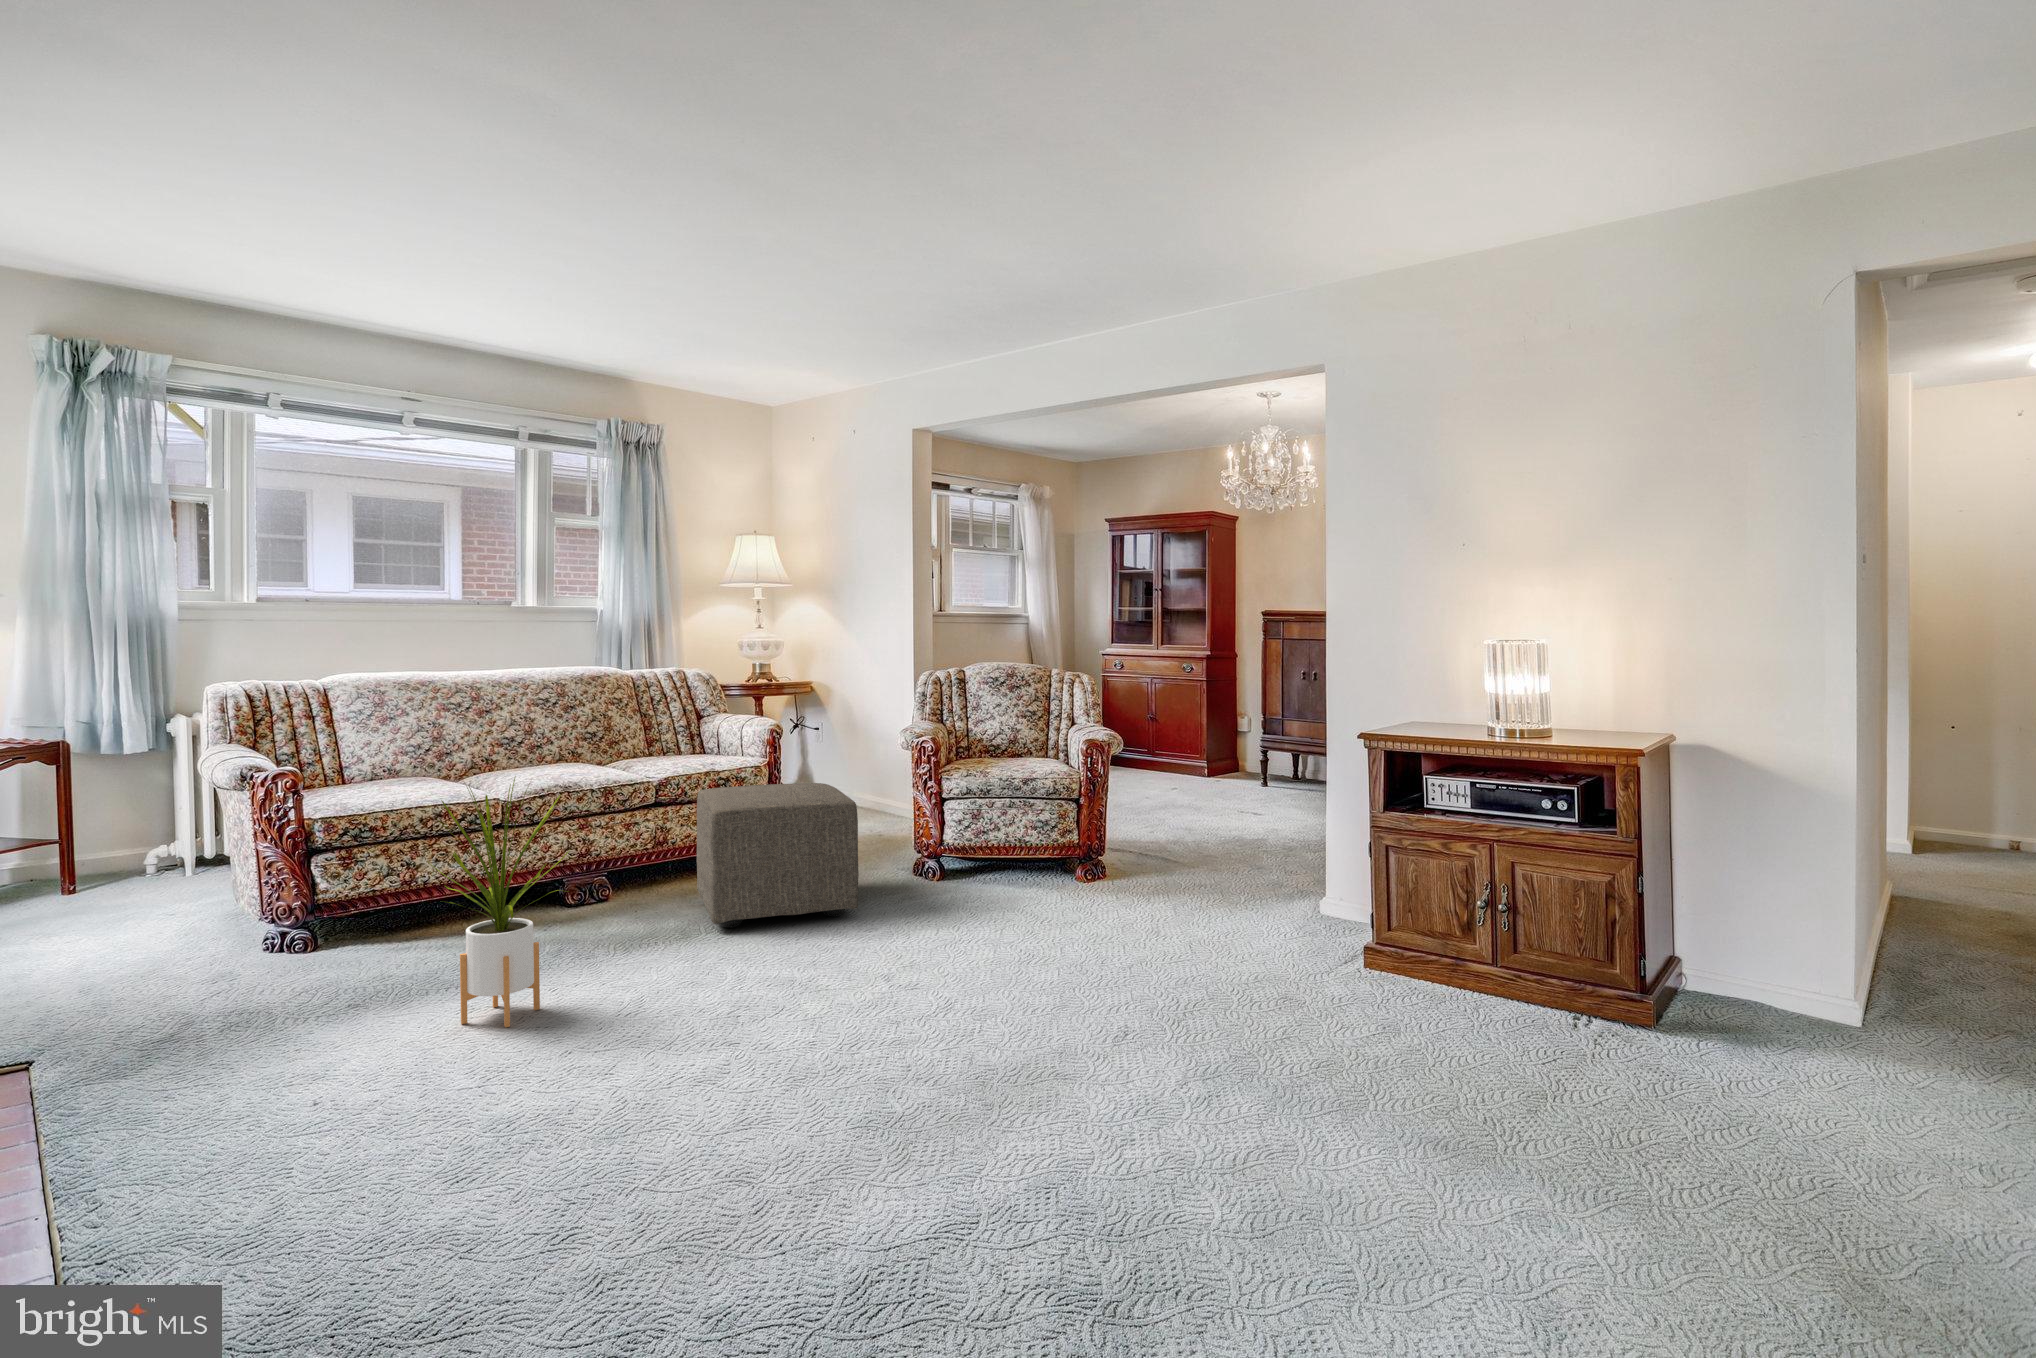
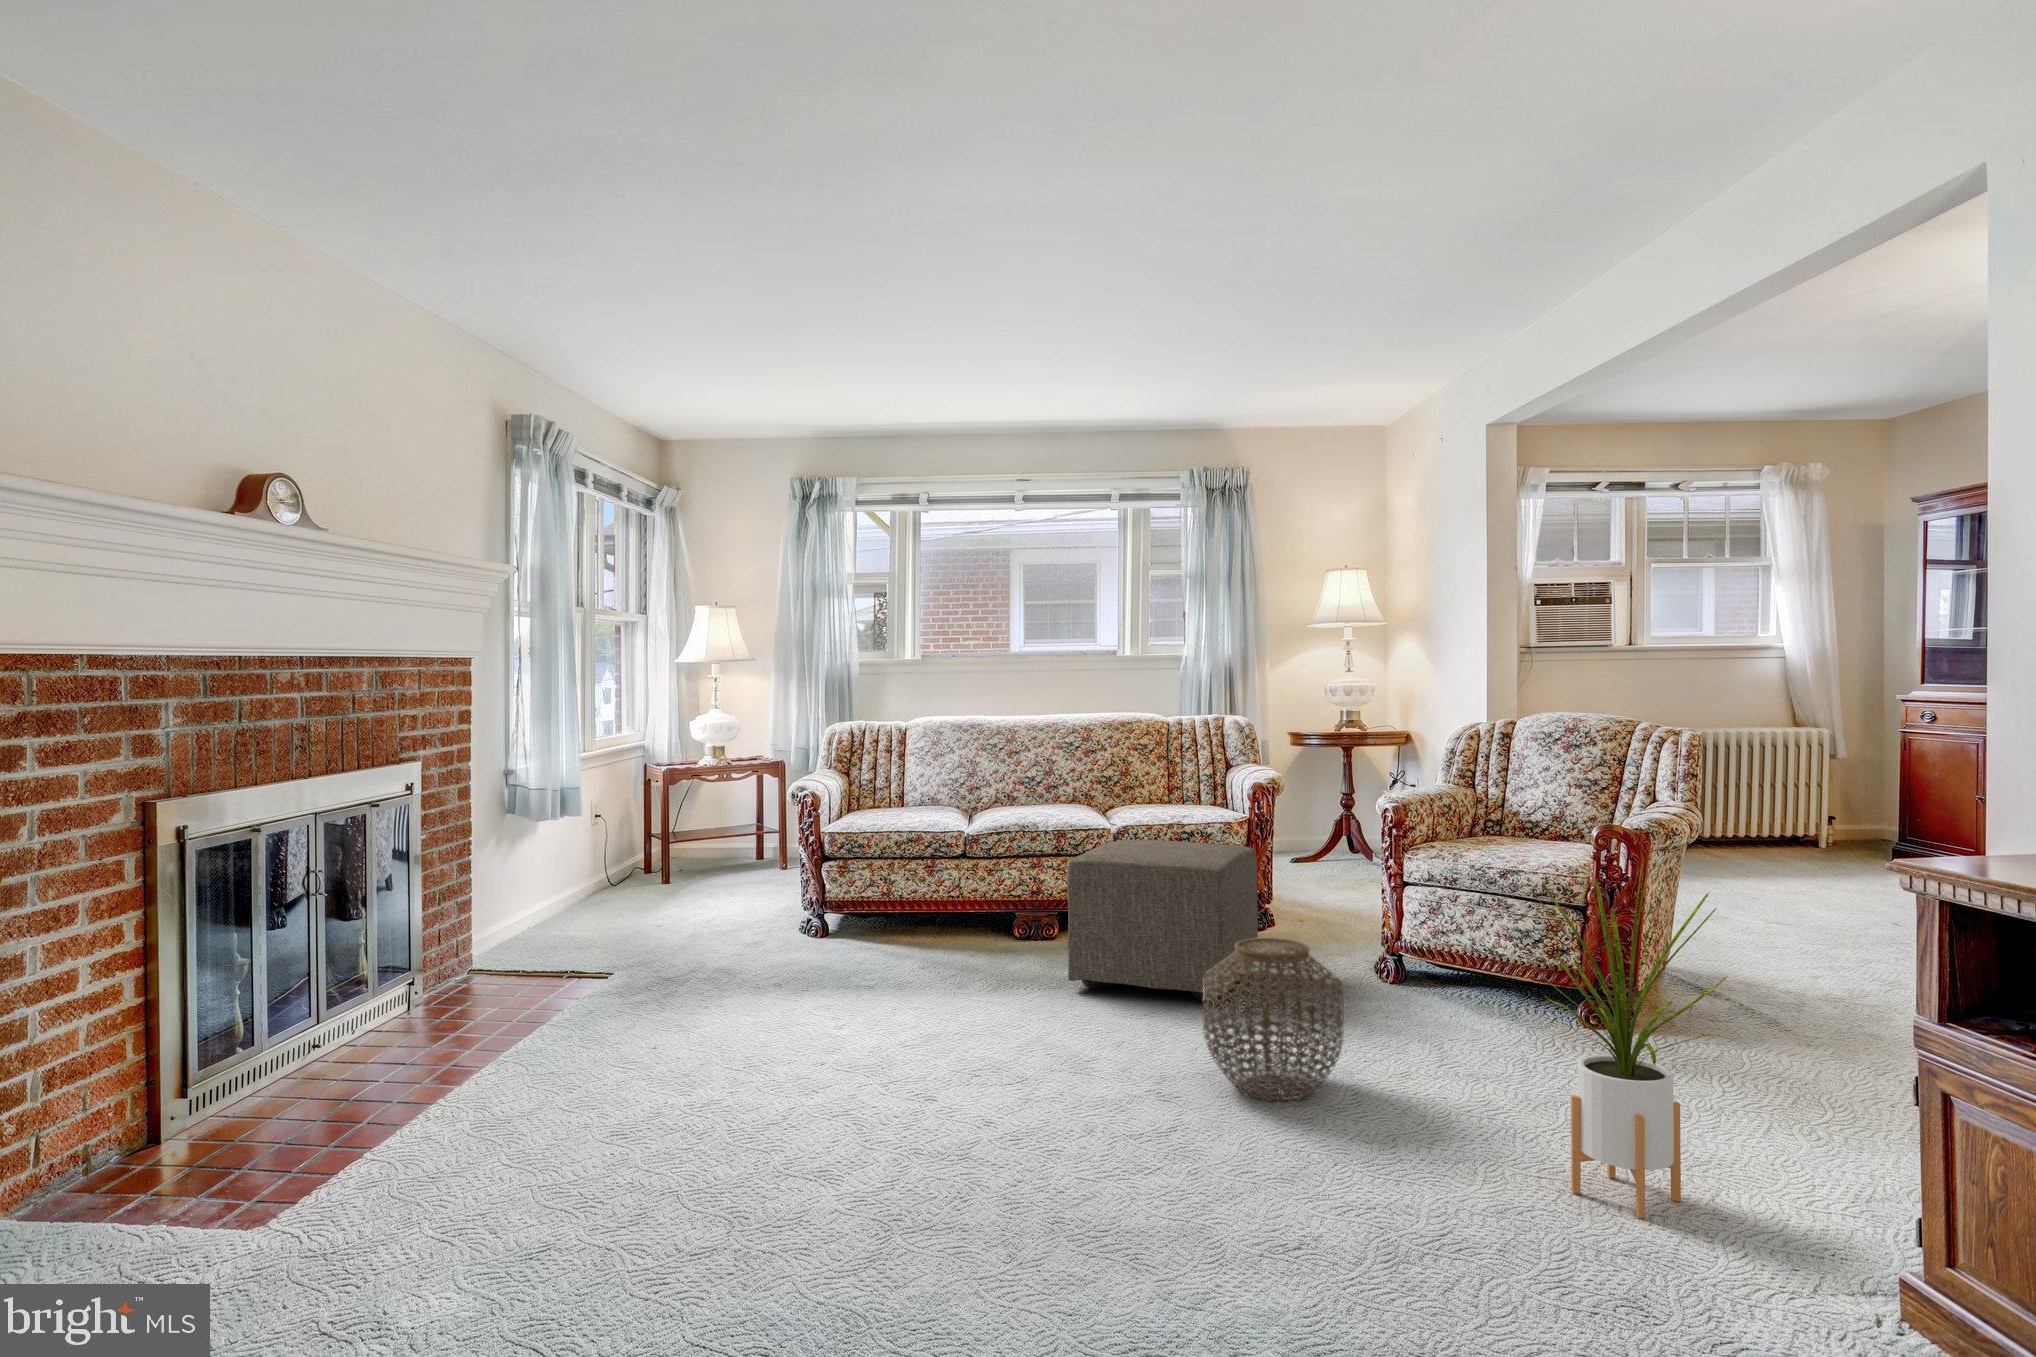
house plant: present [429,778,569,1027] -> present [1530,859,1727,1218]
woven basket: none [944,846,1051,971] -> present [1202,938,1344,1101]

